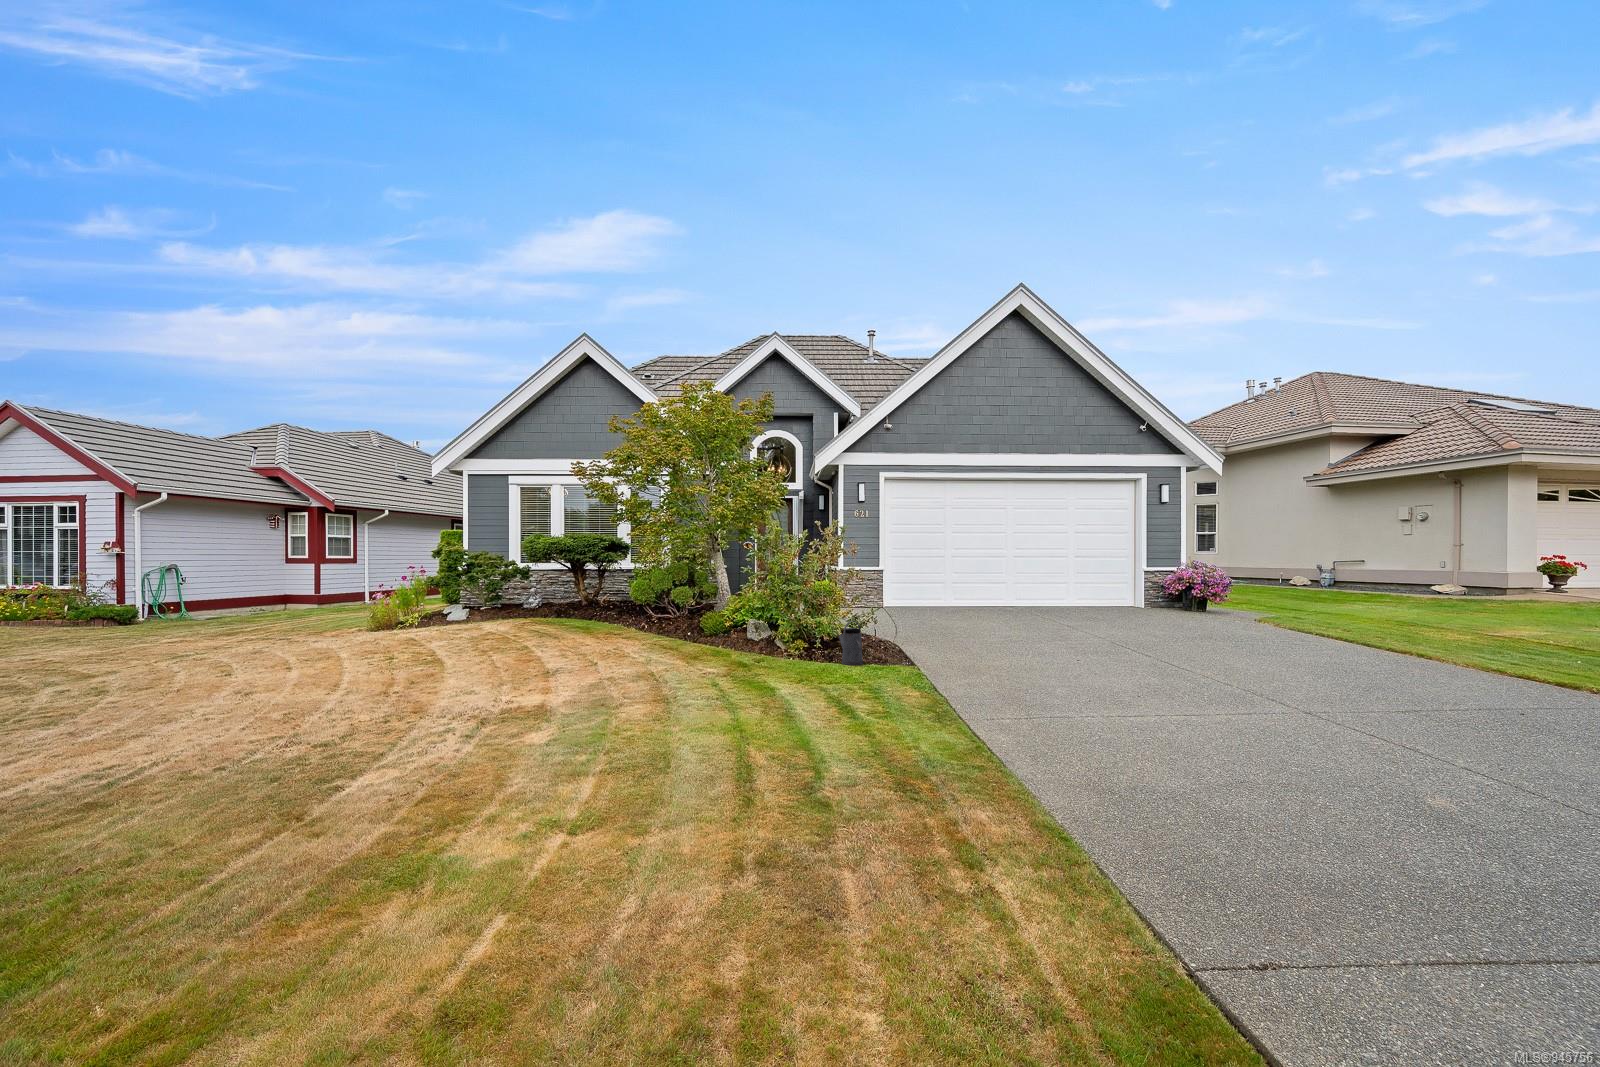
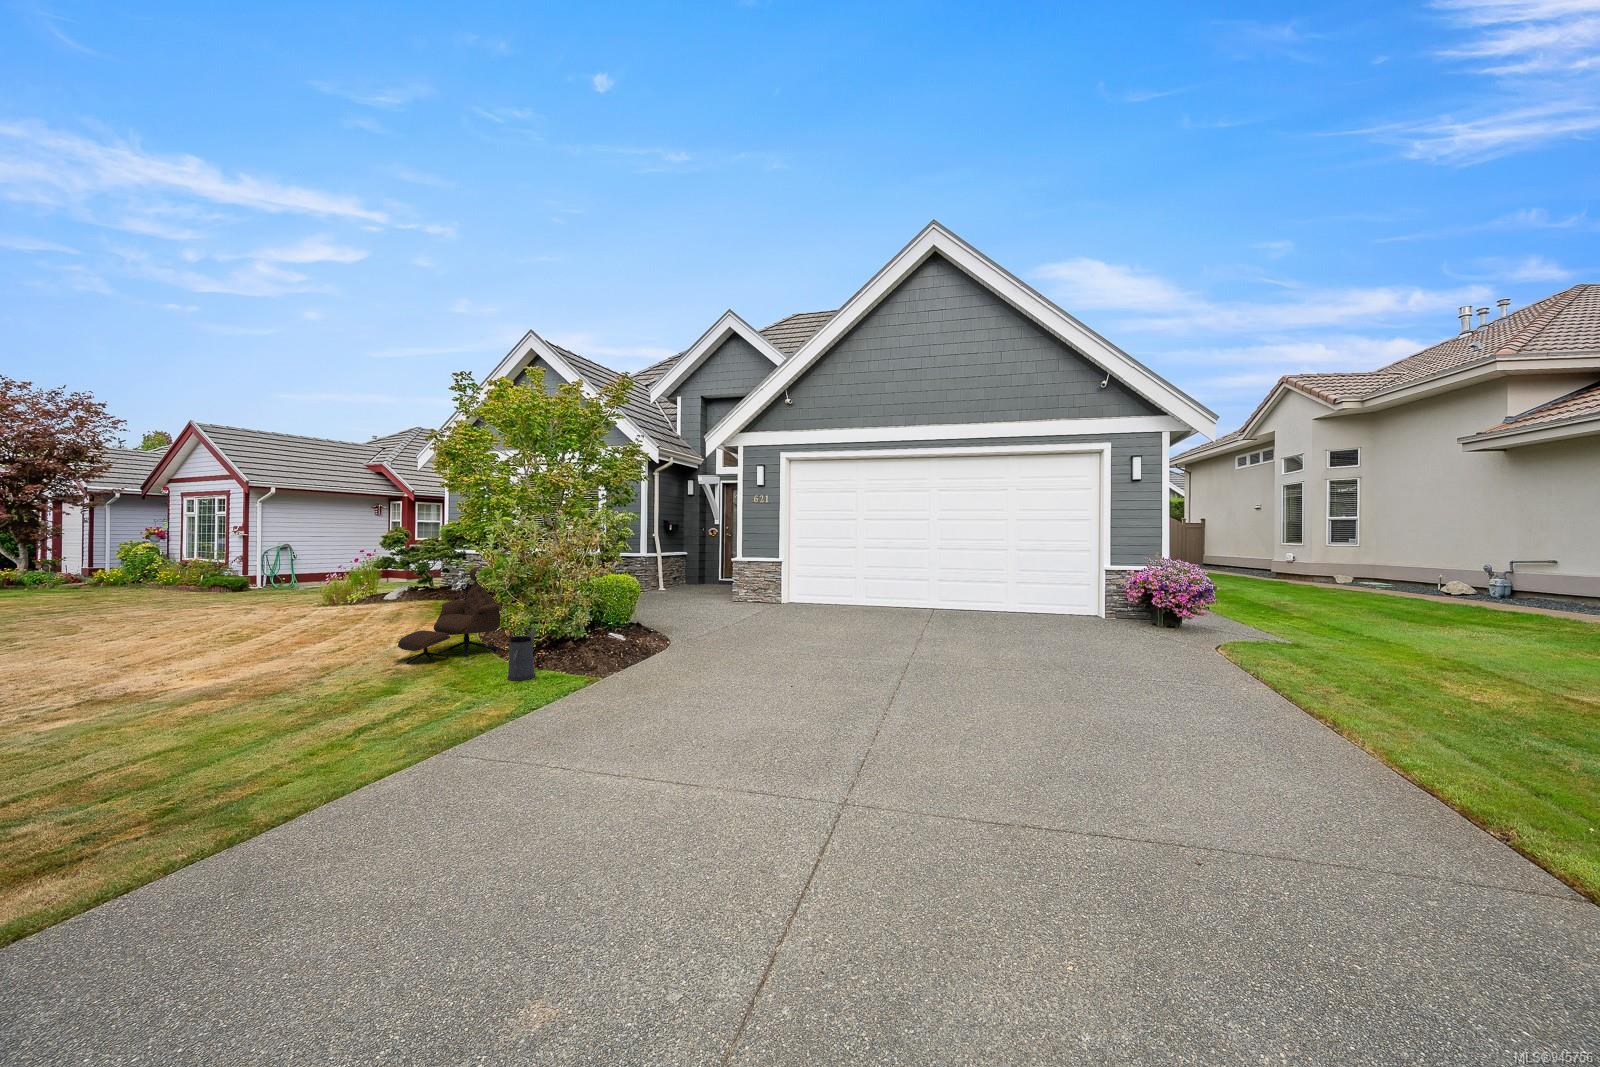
lounge chair: none [696,574,762,662] -> present [398,566,500,664]

